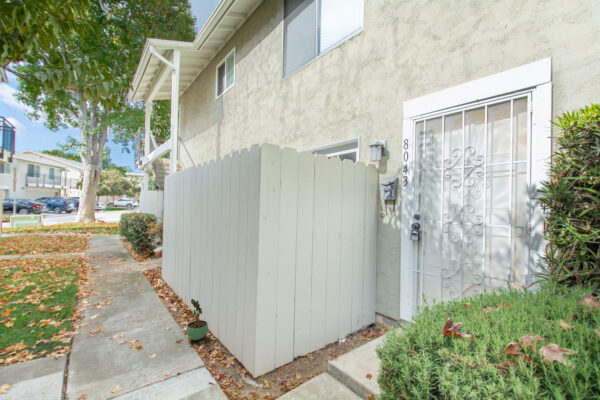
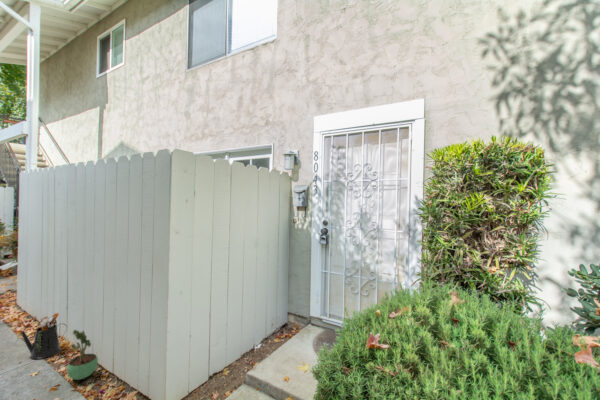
watering can: none [160,284,190,319] -> present [21,313,66,359]

